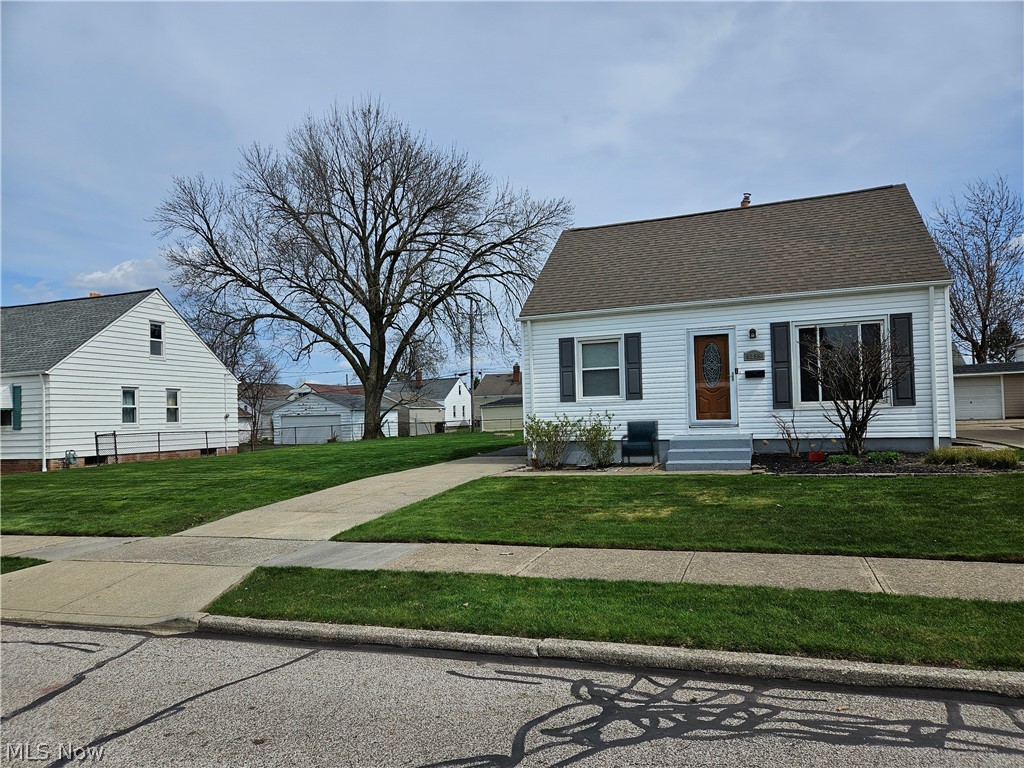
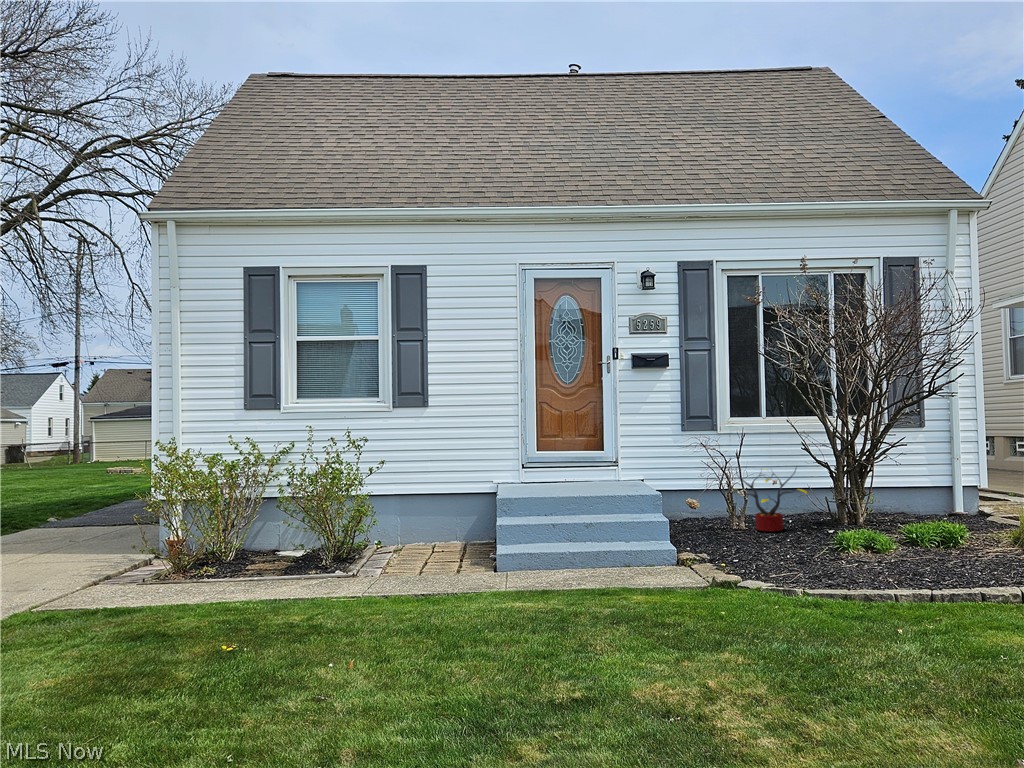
chair: present [621,420,660,466] -> none [386,451,462,557]

